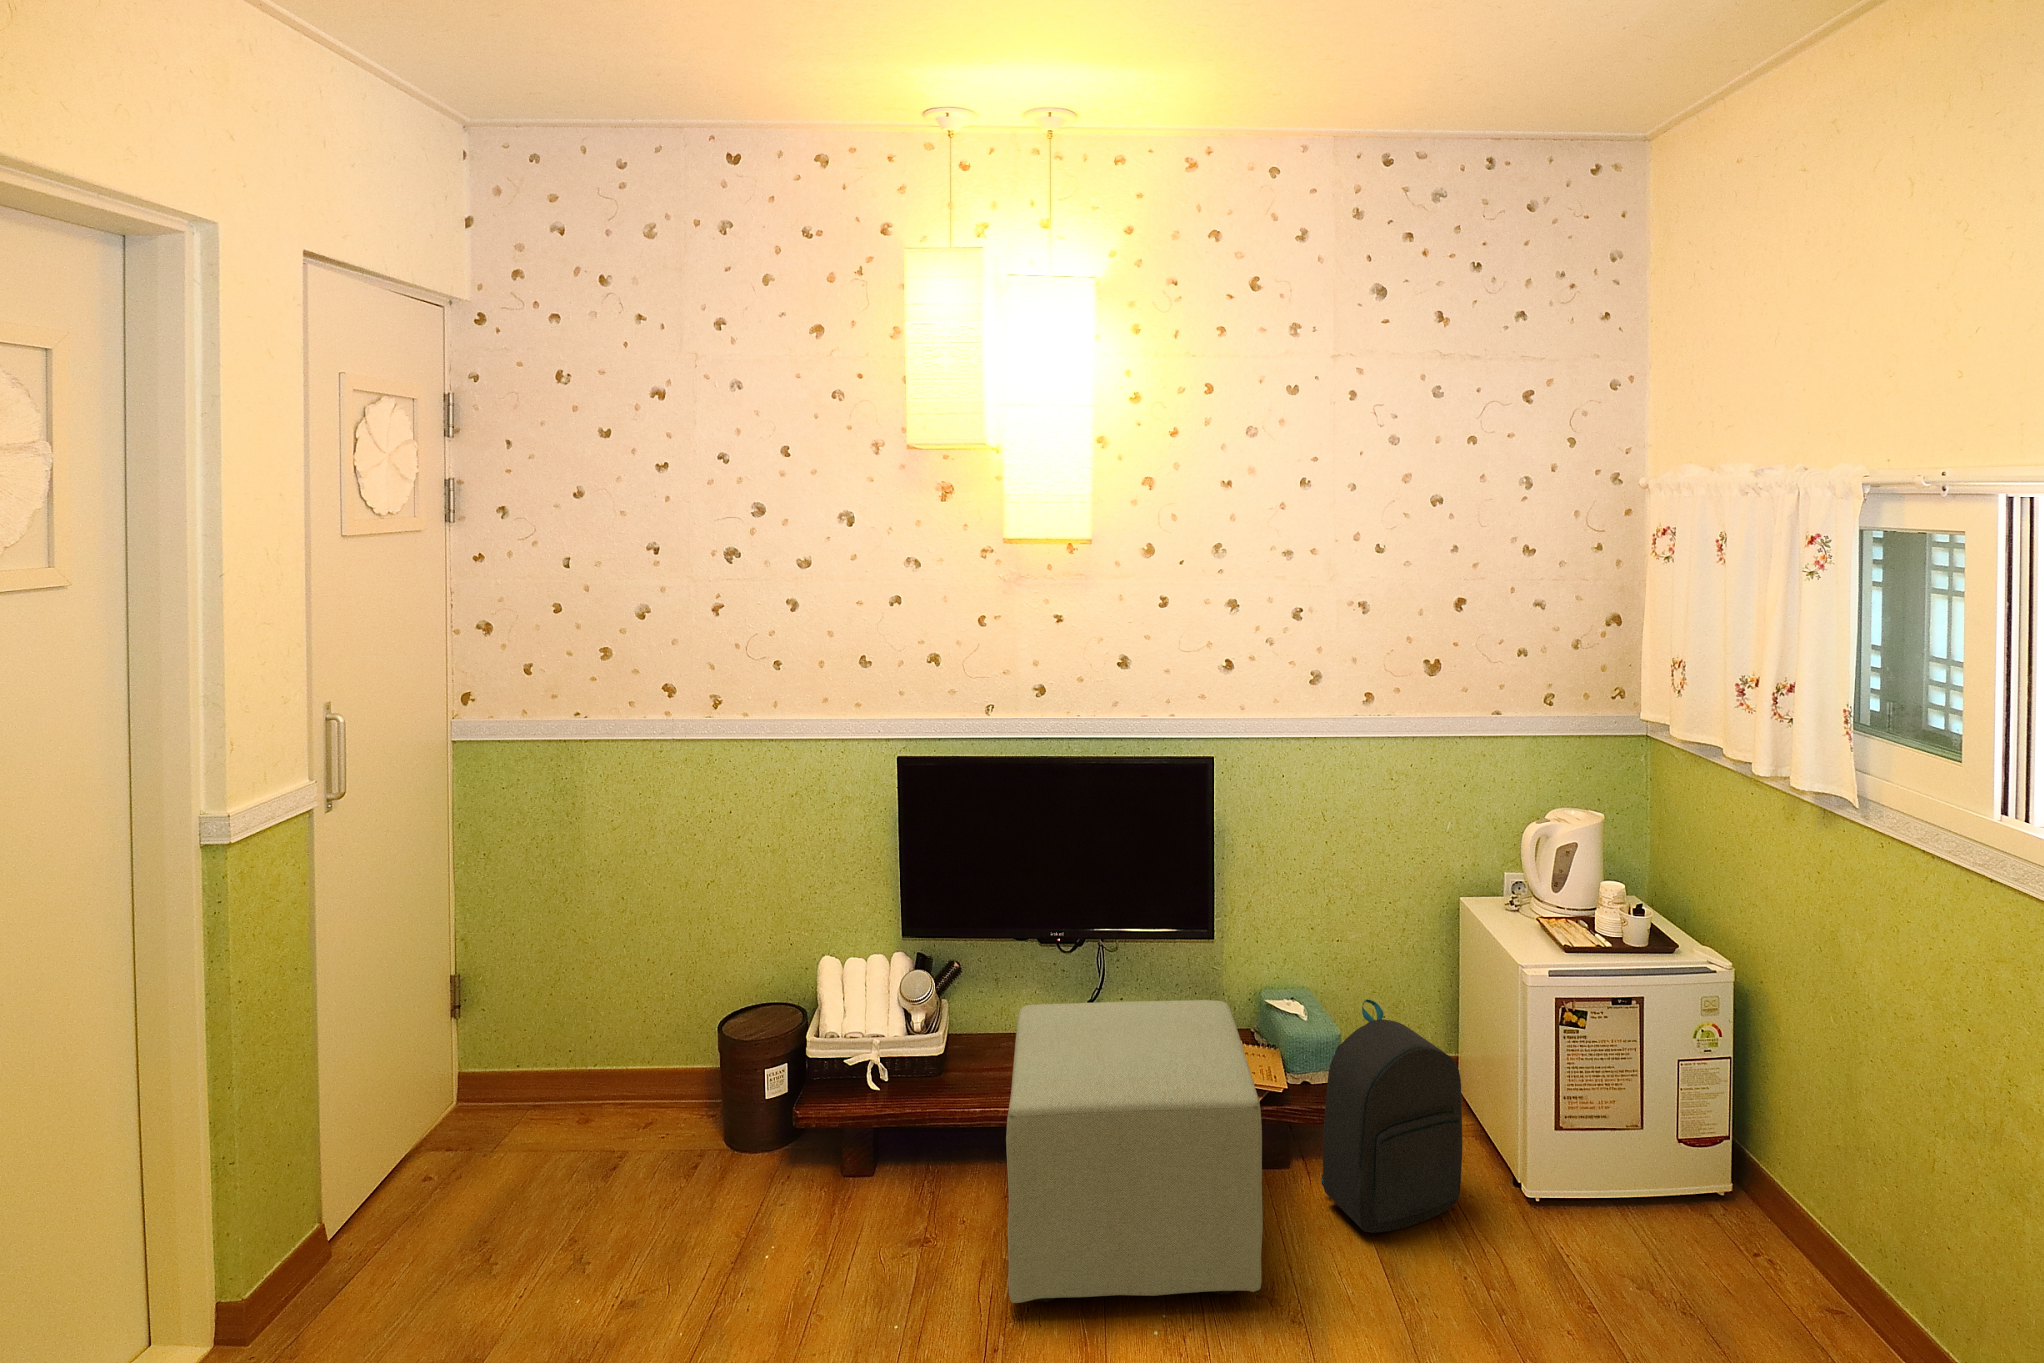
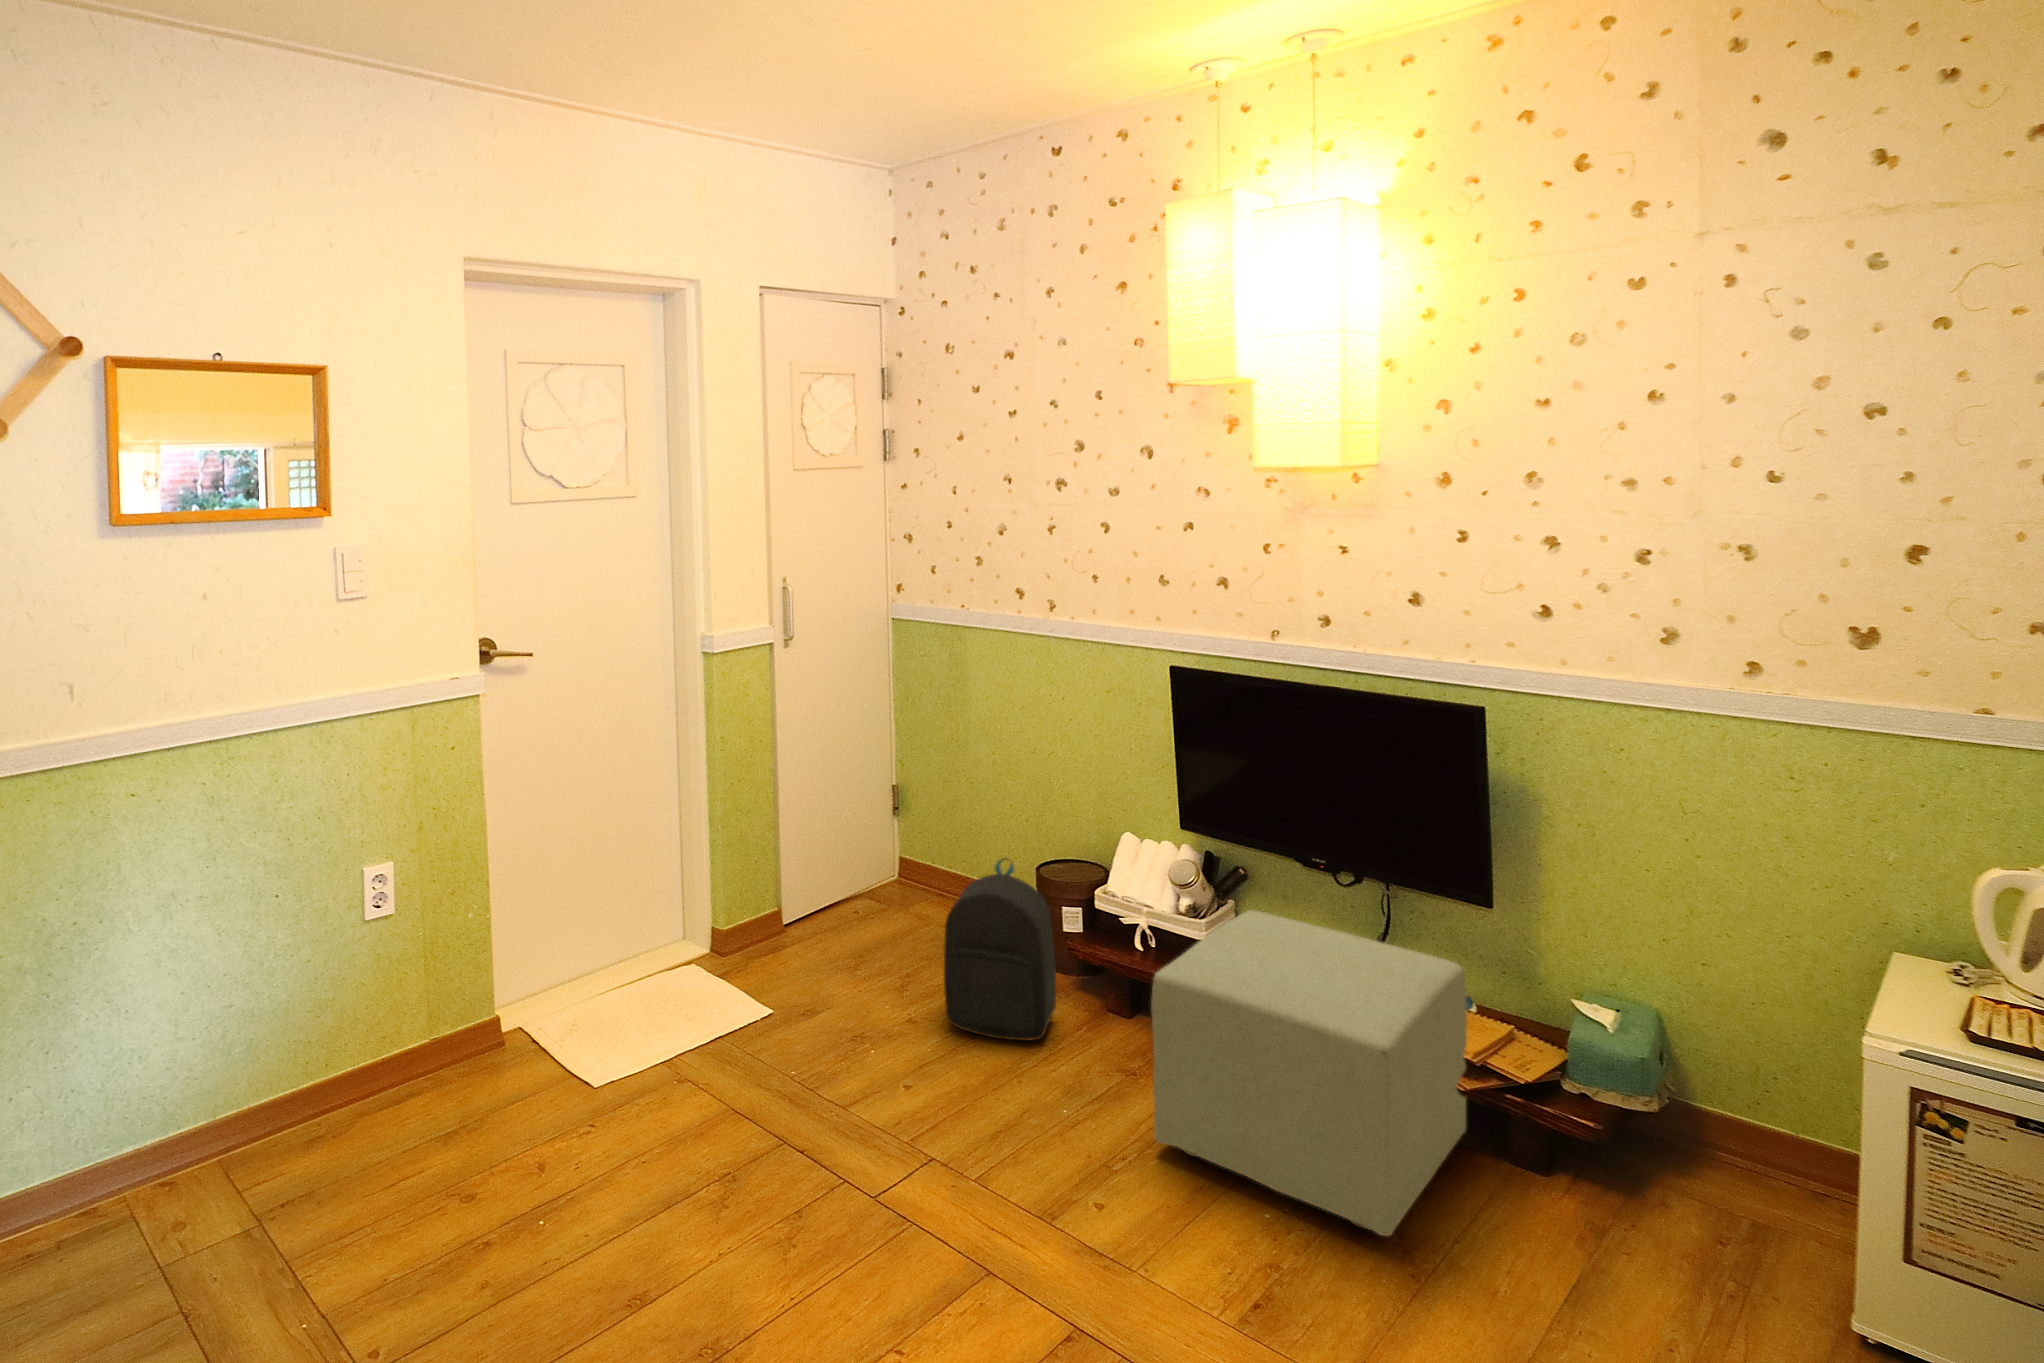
backpack: present [1321,999,1462,1233] -> present [944,858,1056,1041]

